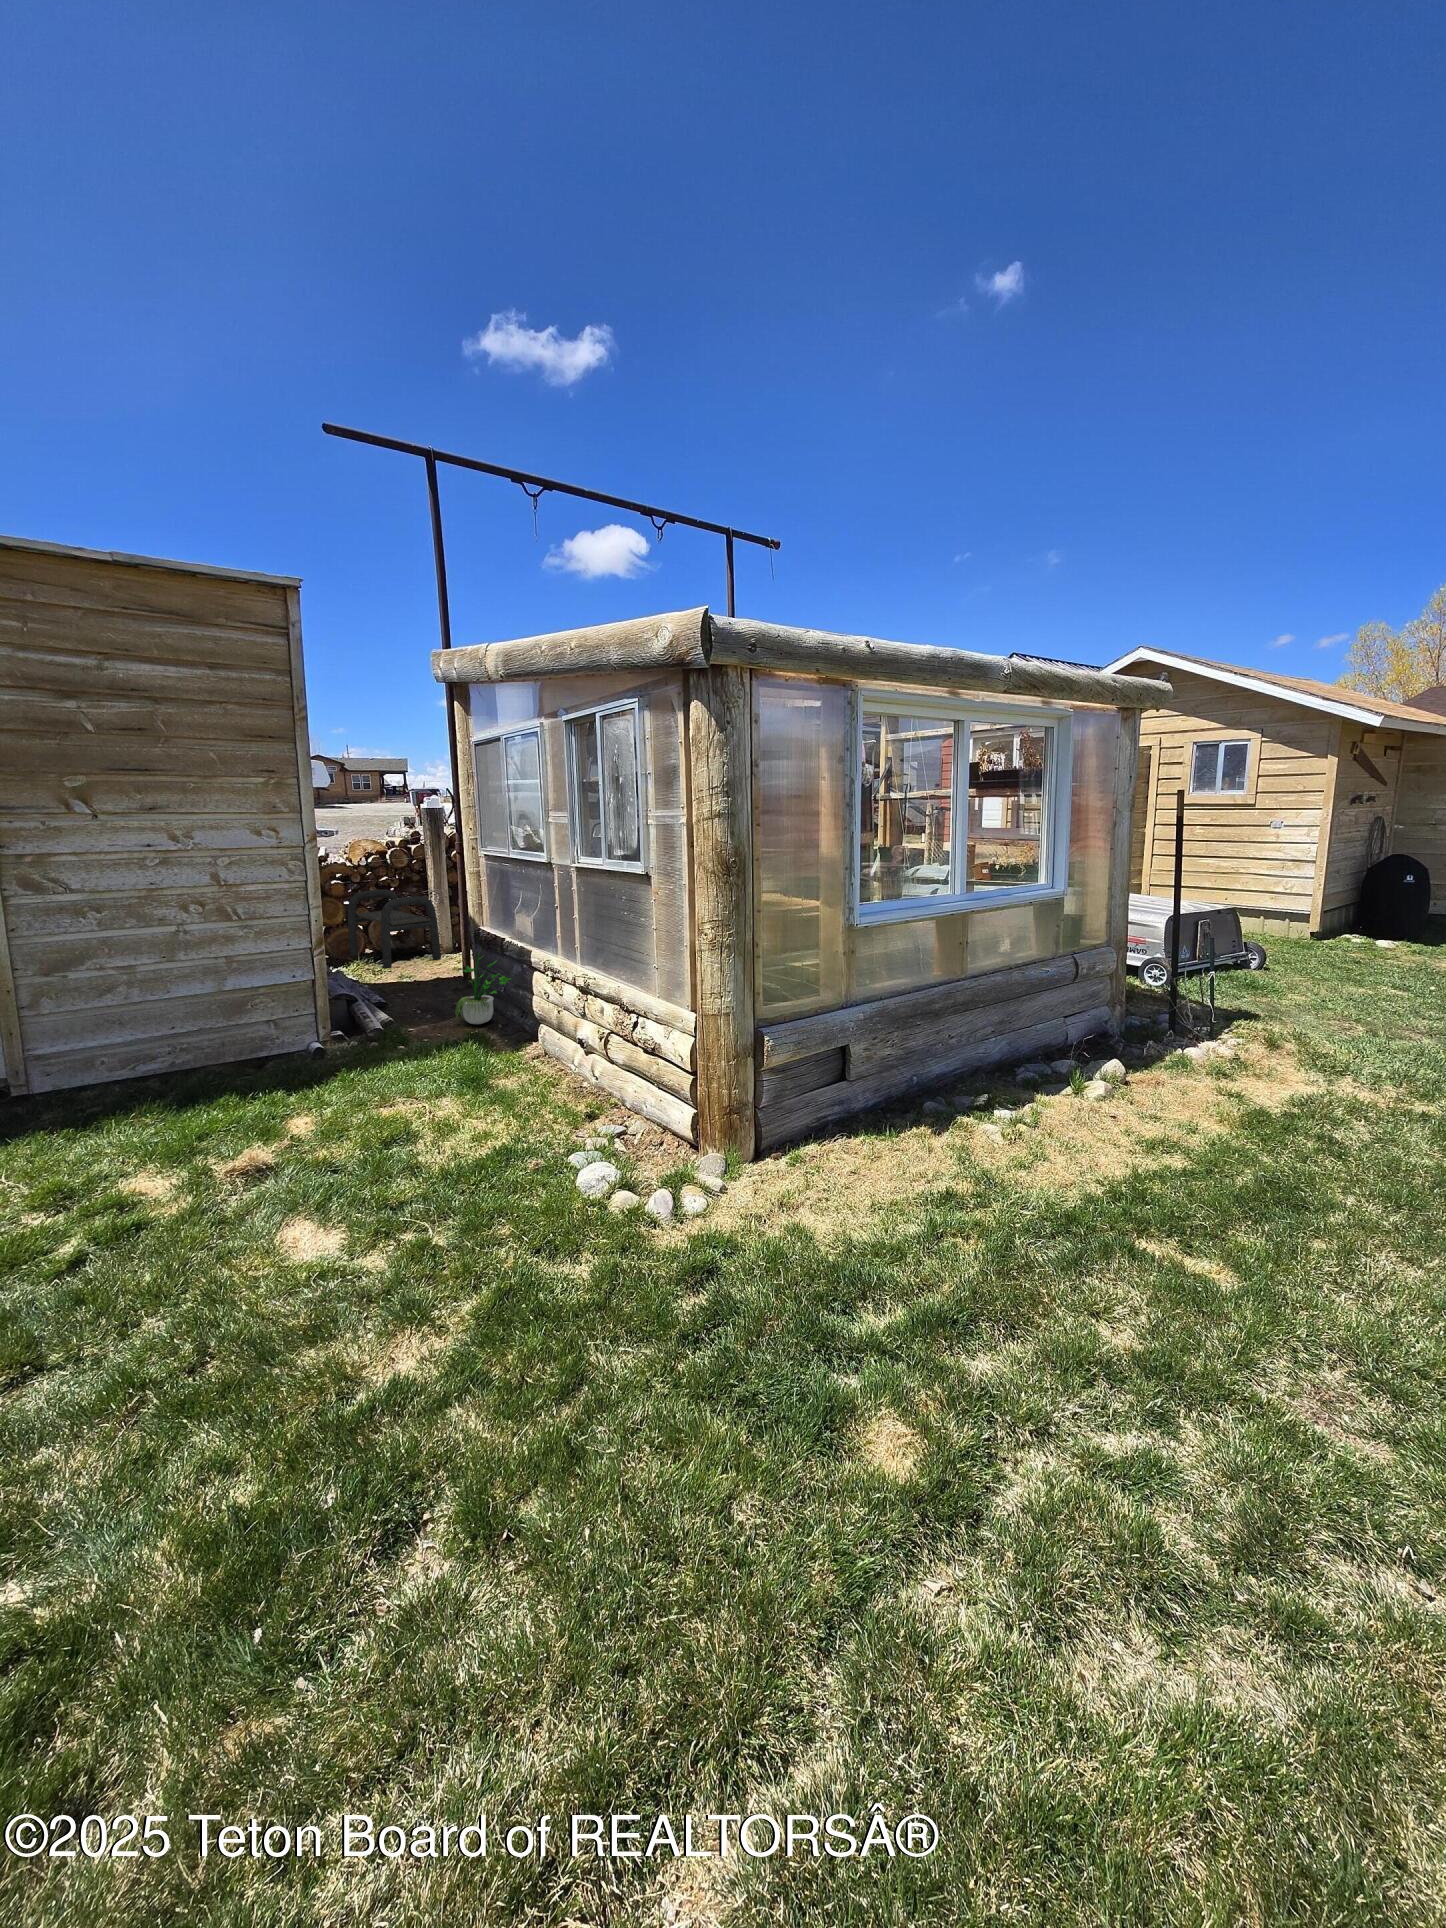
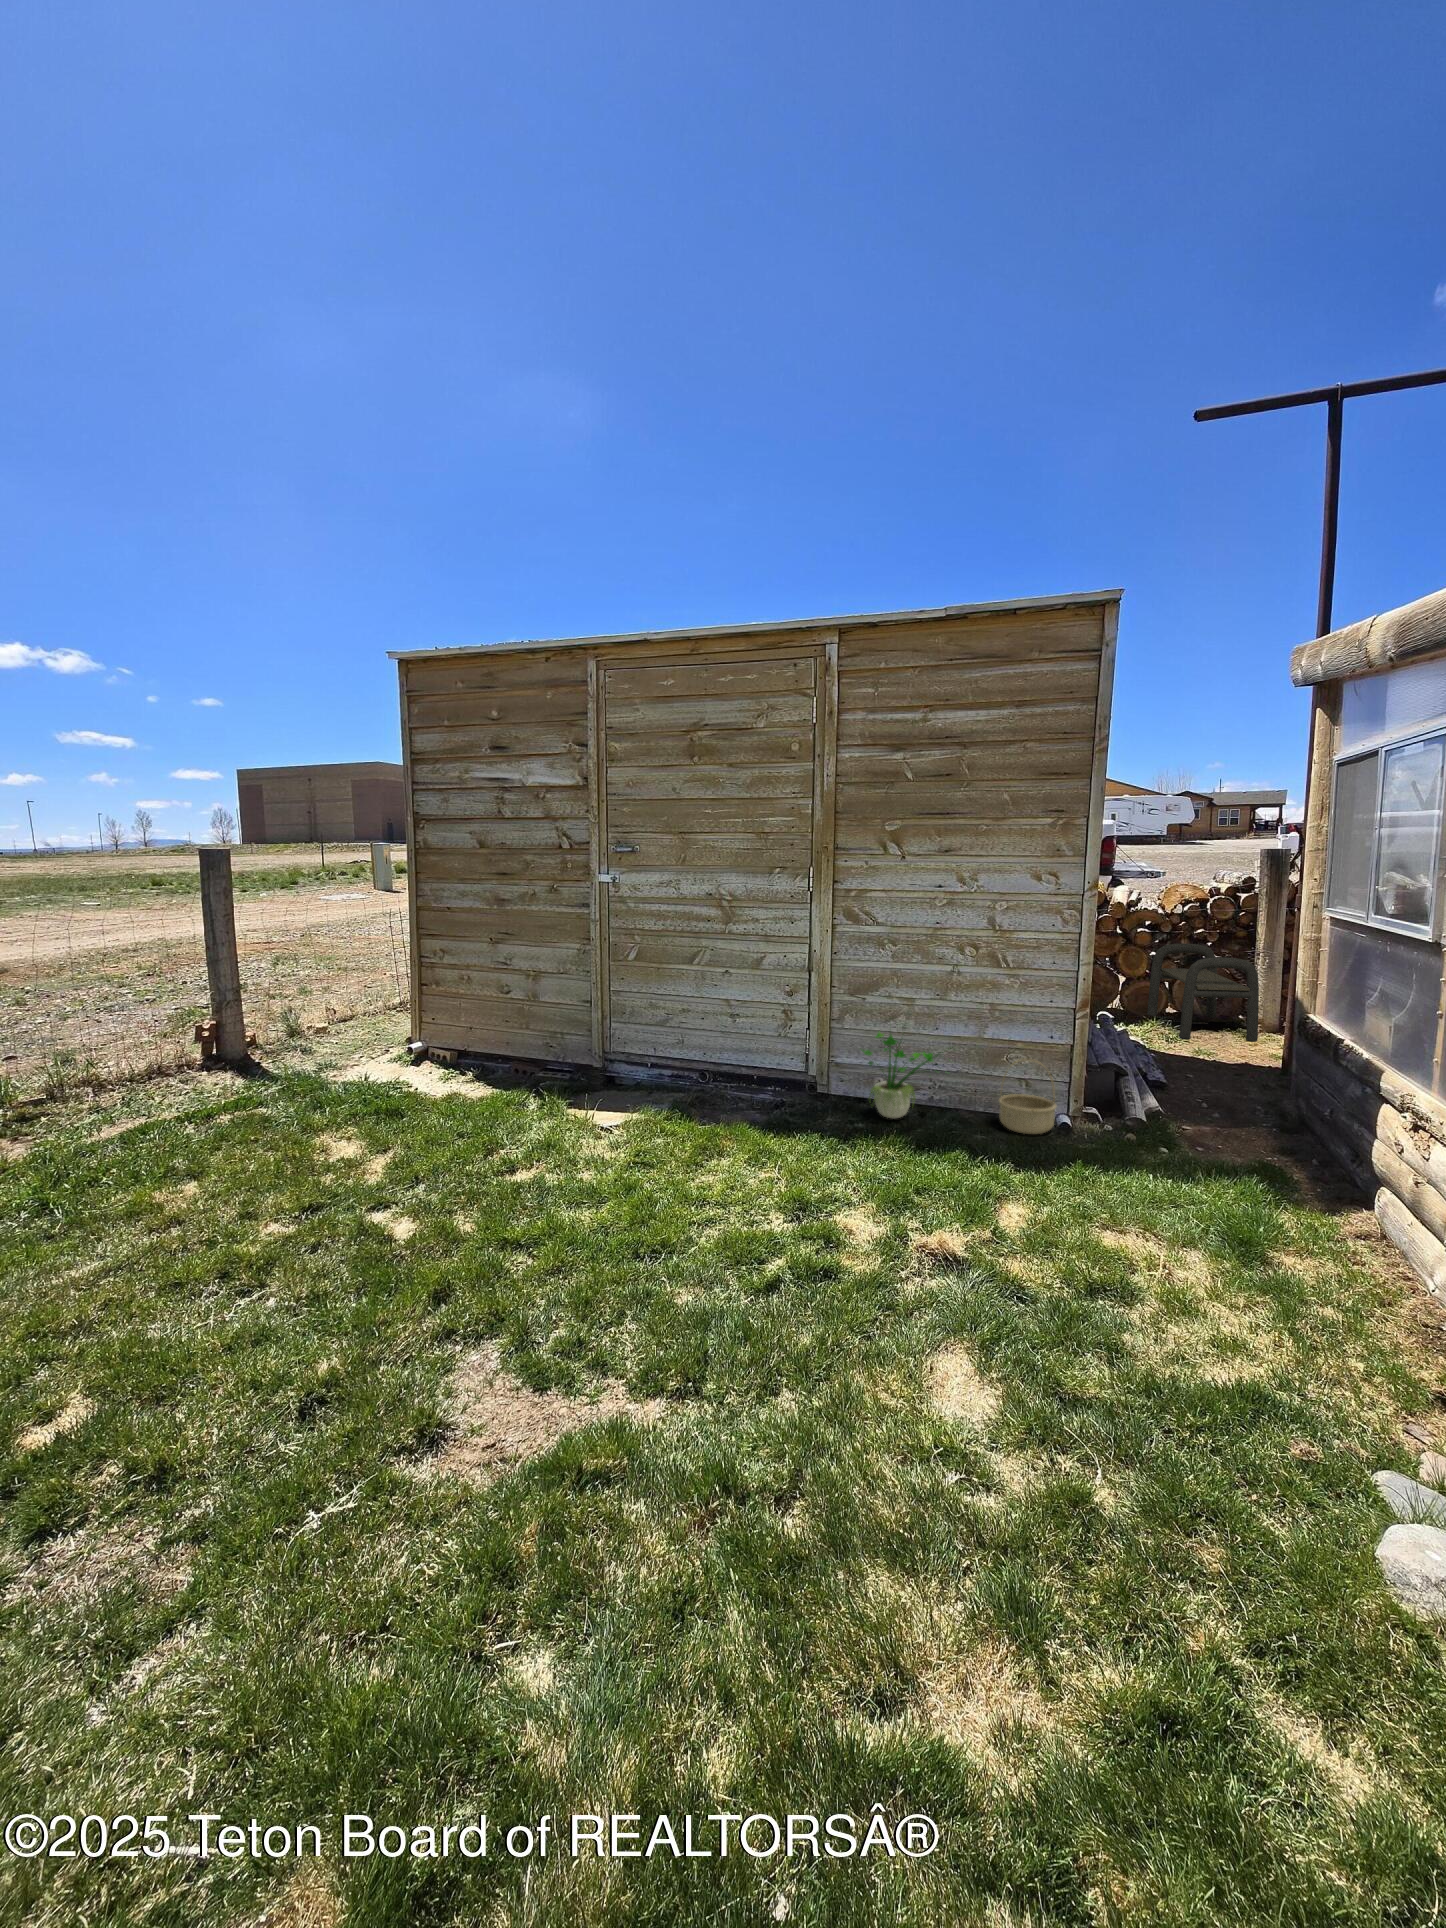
potted plant: present [455,952,511,1024] -> present [863,1033,951,1118]
basket: none [249,1000,307,1068] -> present [999,1058,1057,1134]

